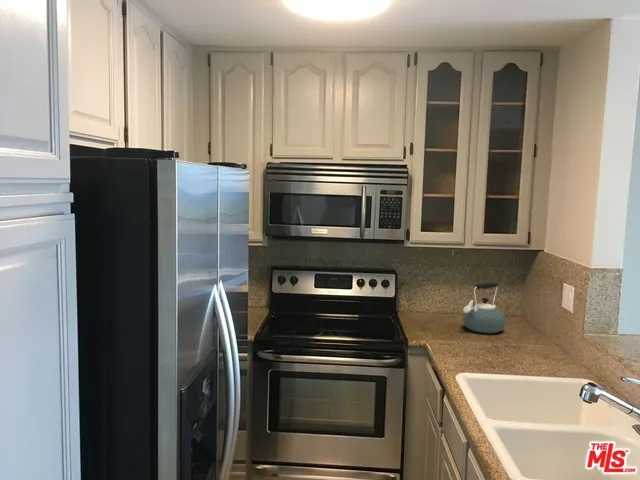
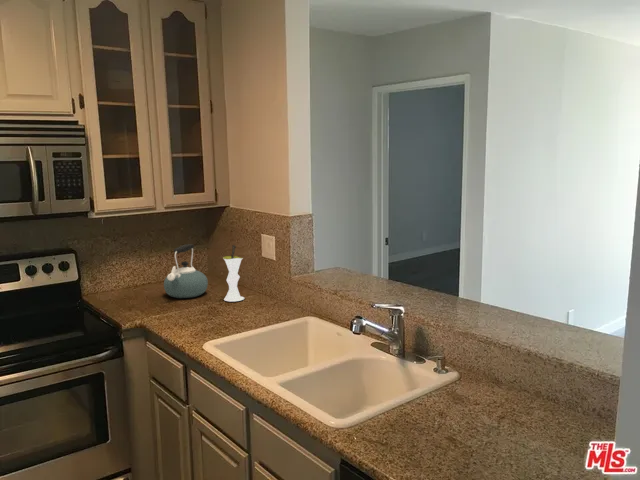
vase: none [513,290,539,347] -> present [223,245,244,302]

